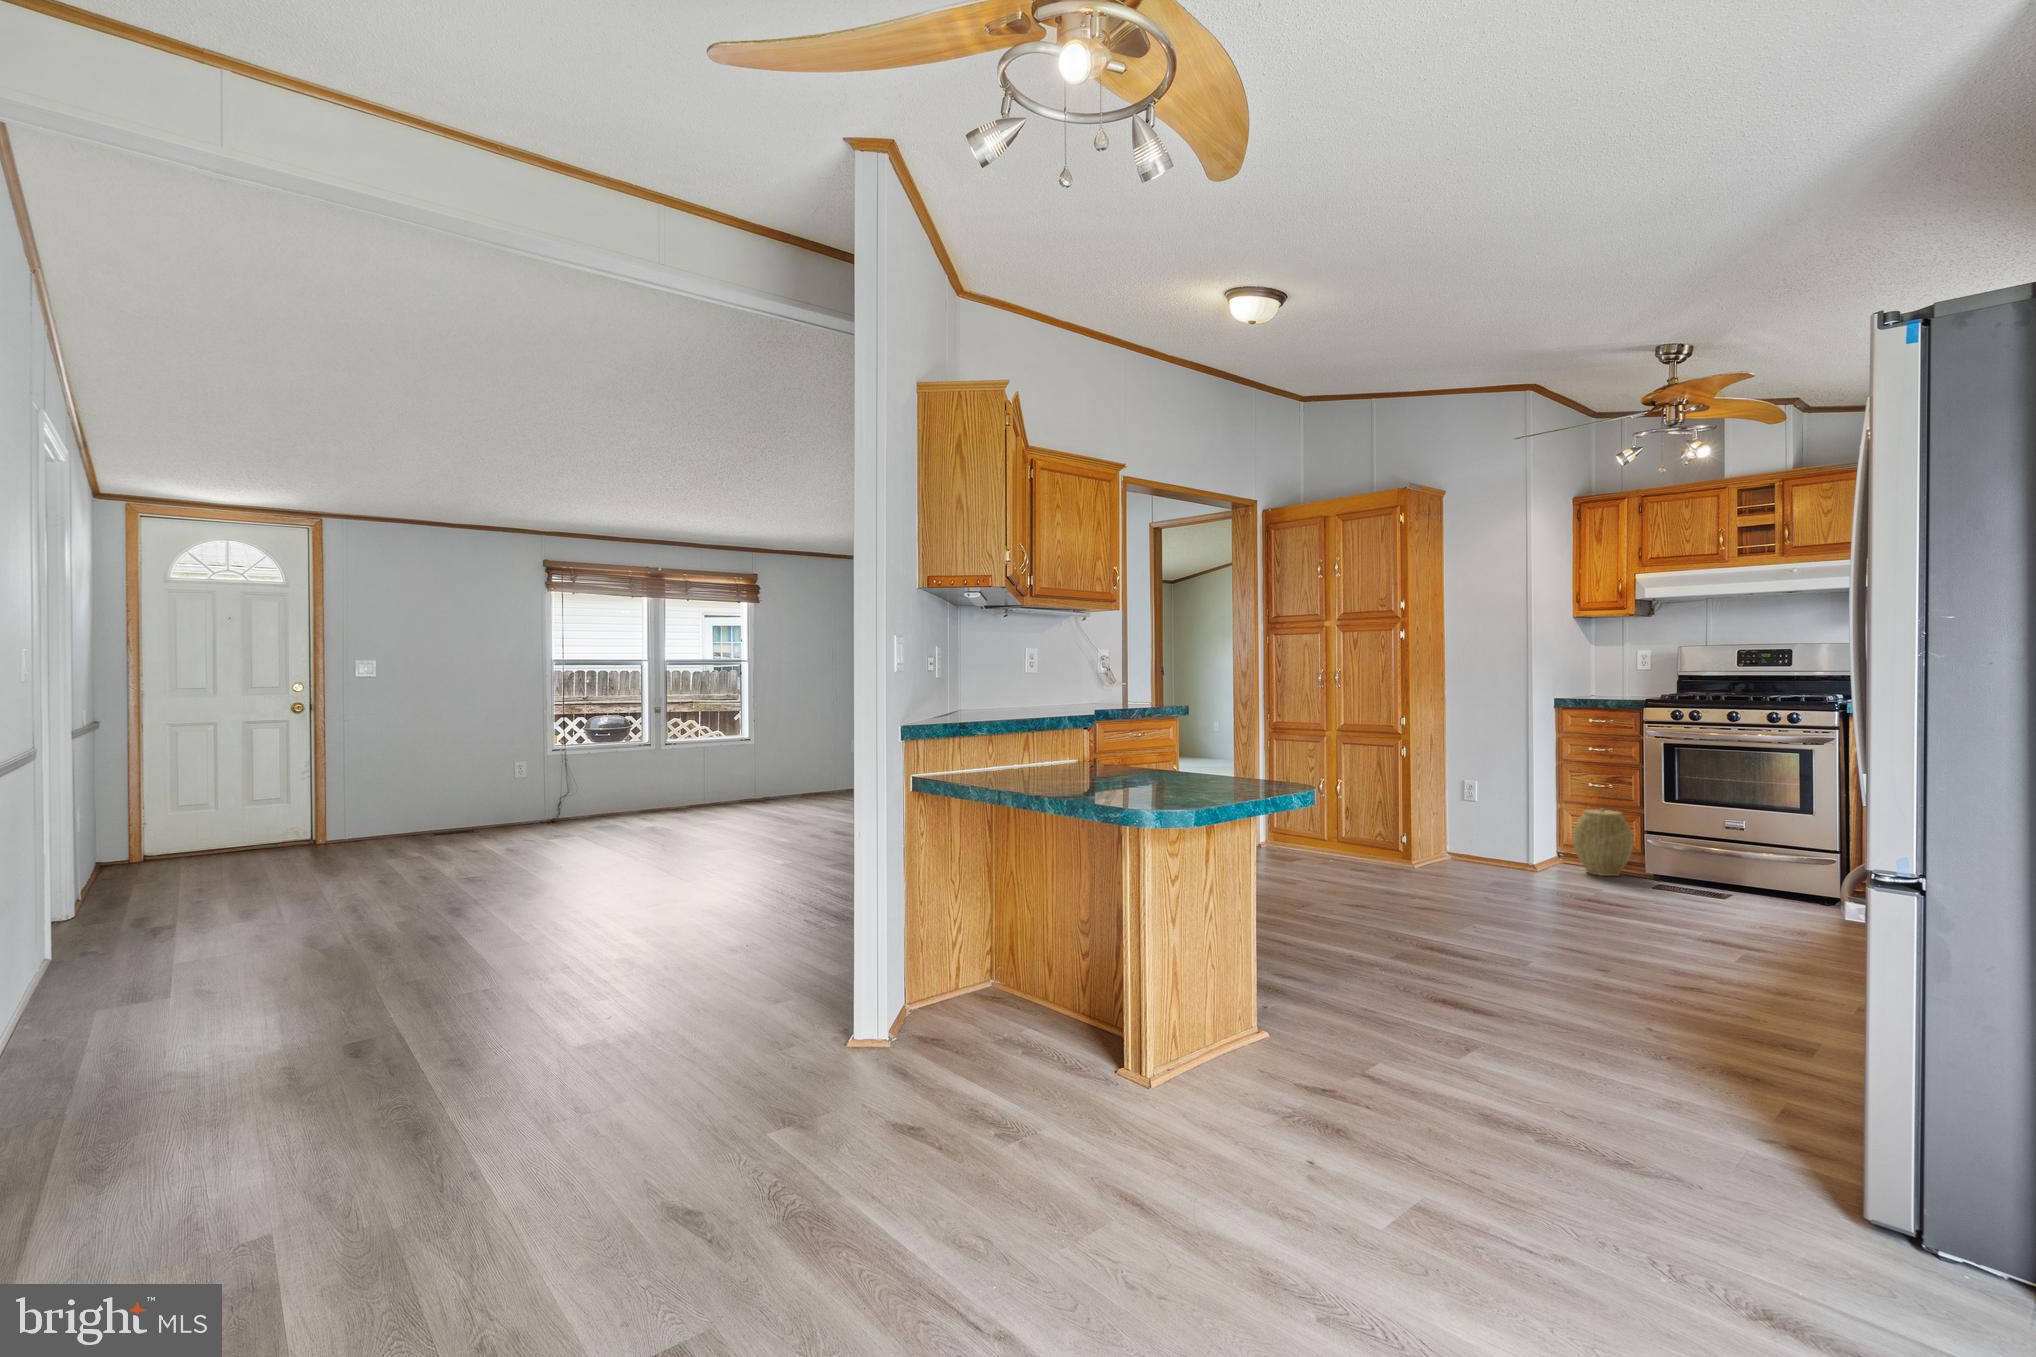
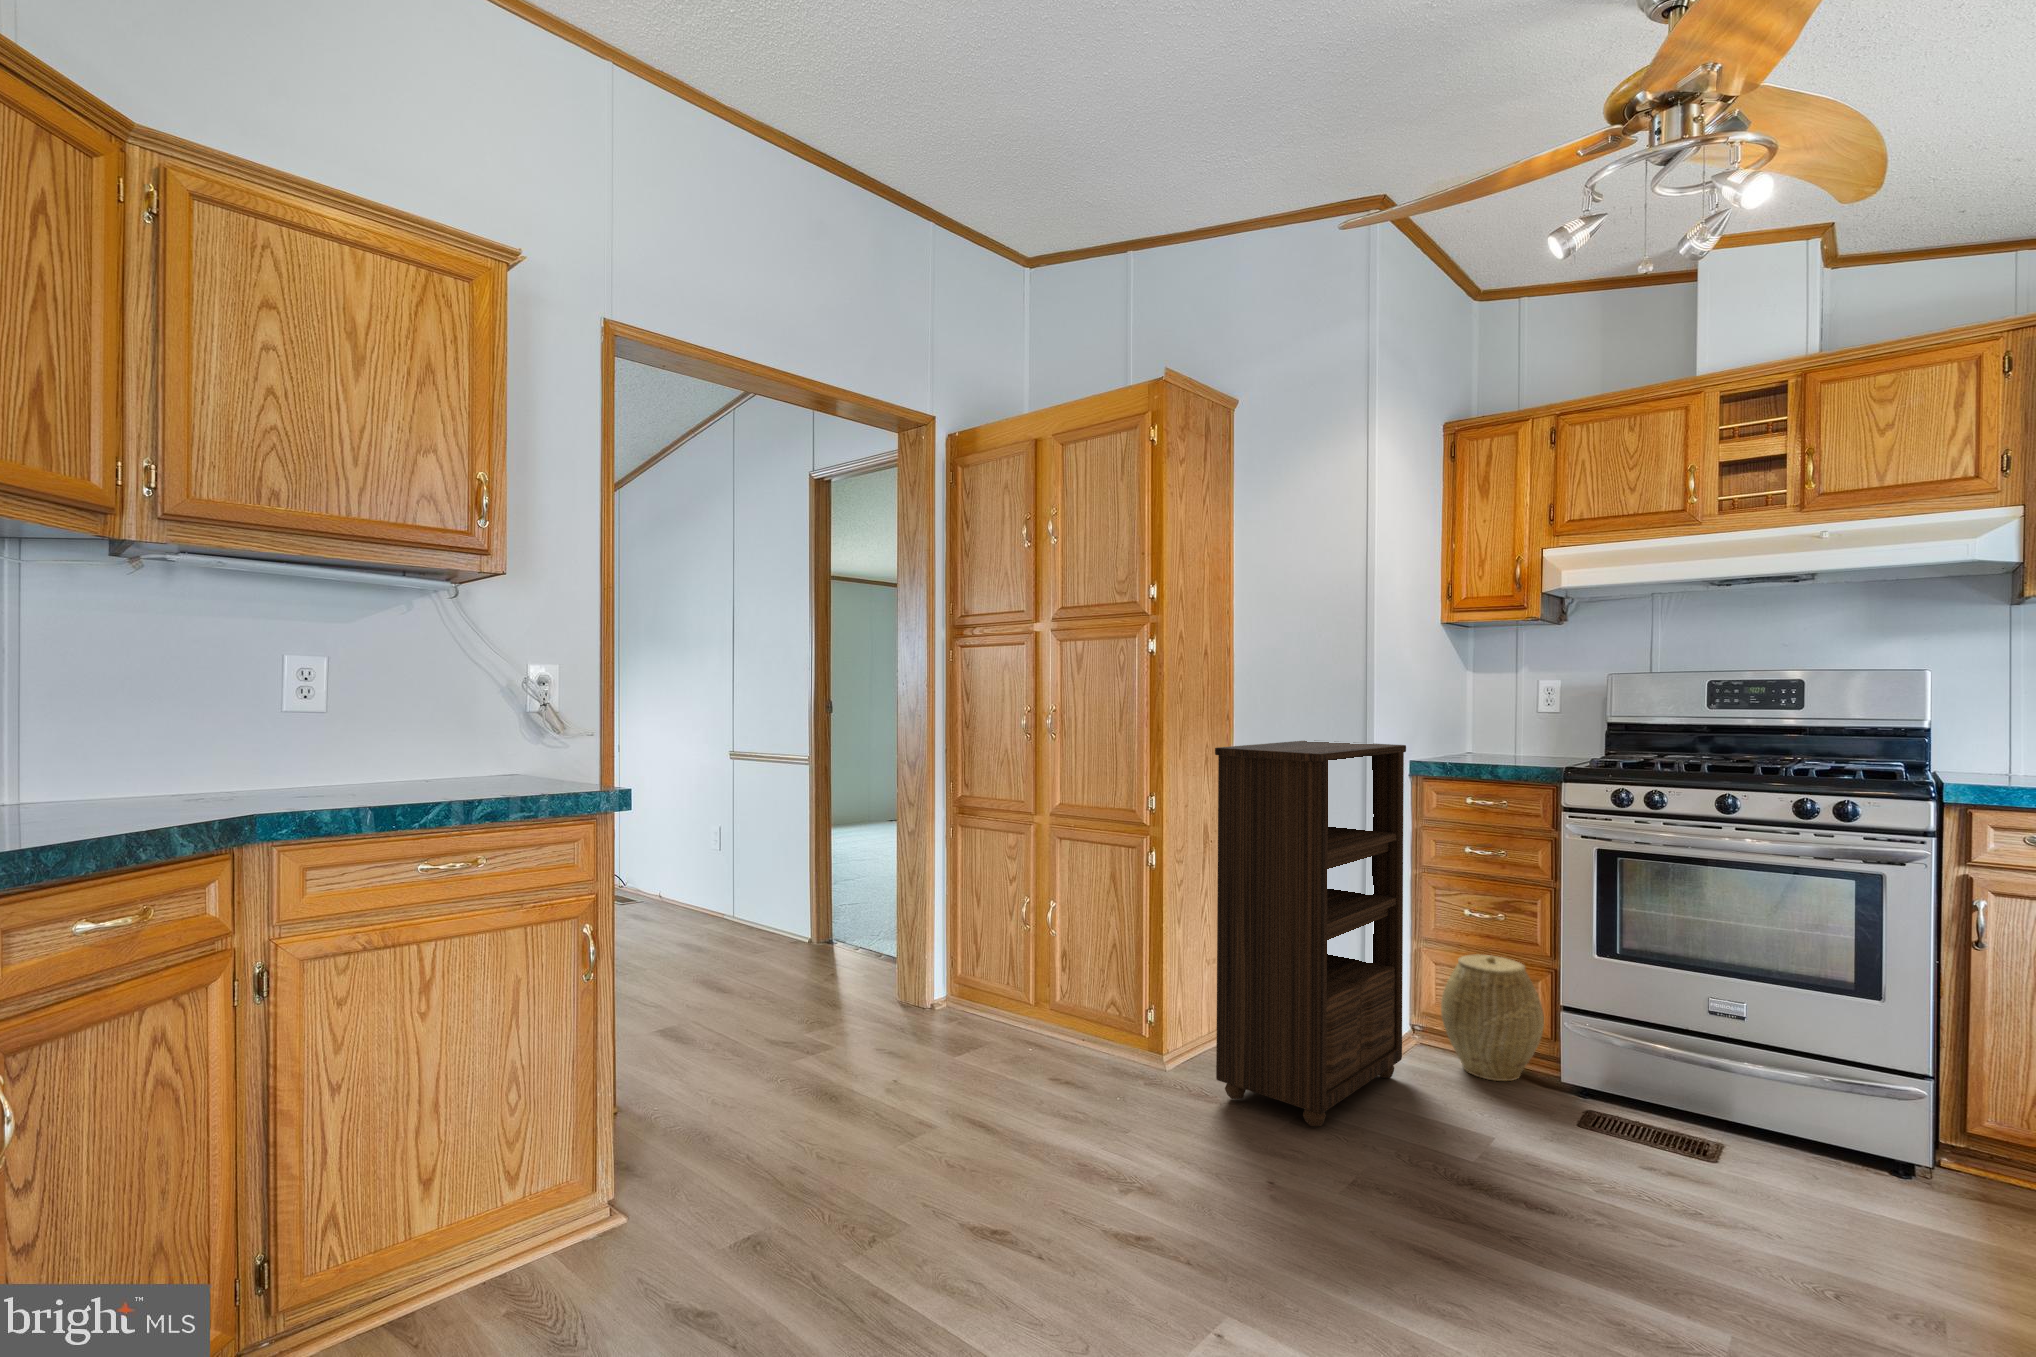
bookshelf: none [1442,688,1550,887] -> present [1215,740,1406,1126]

